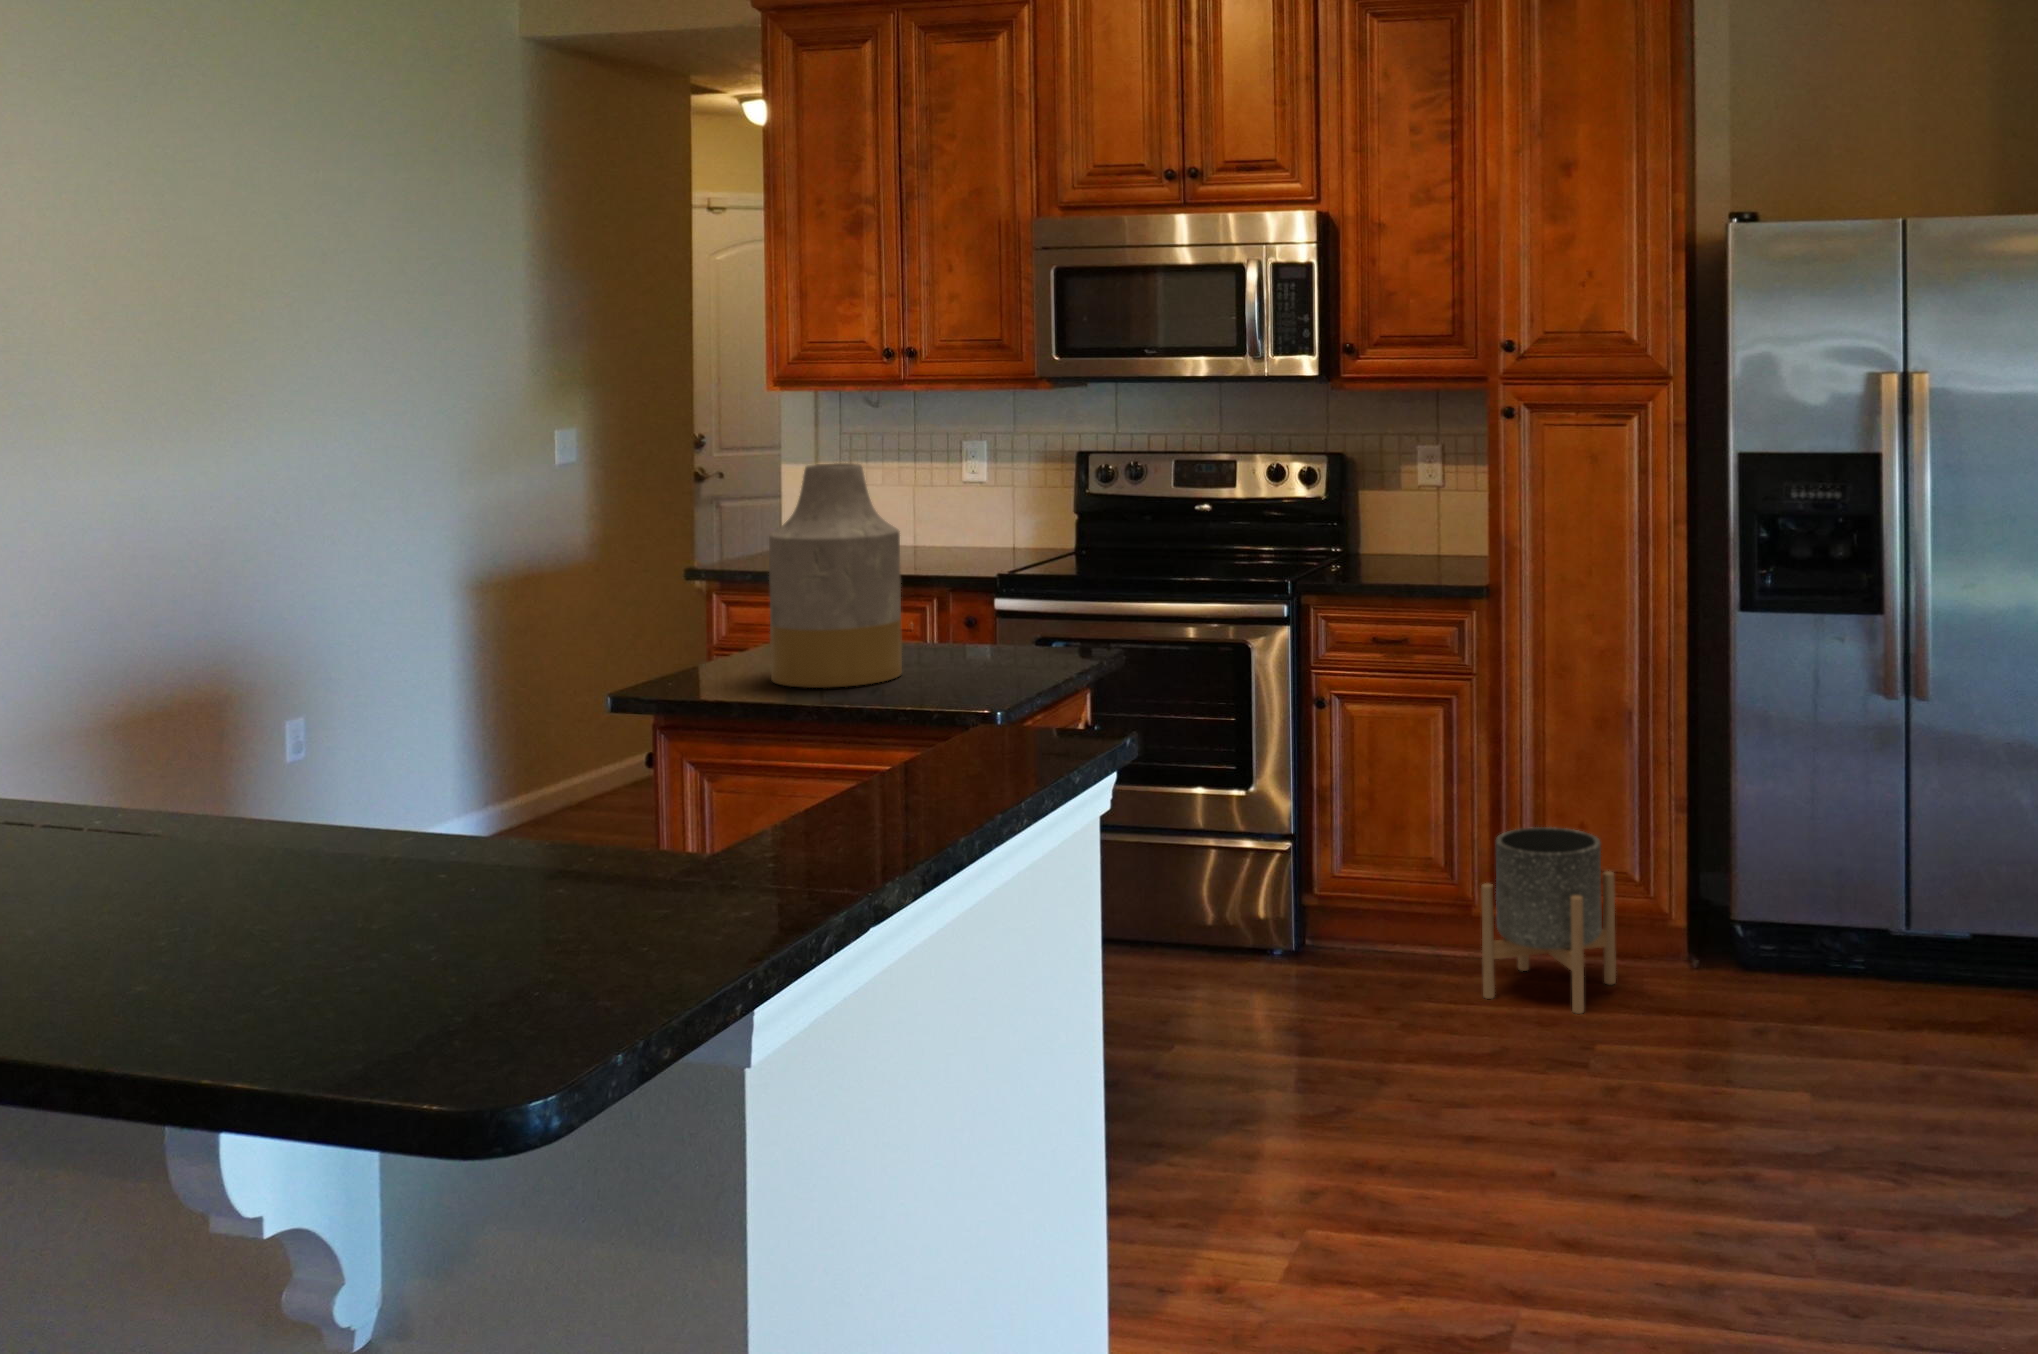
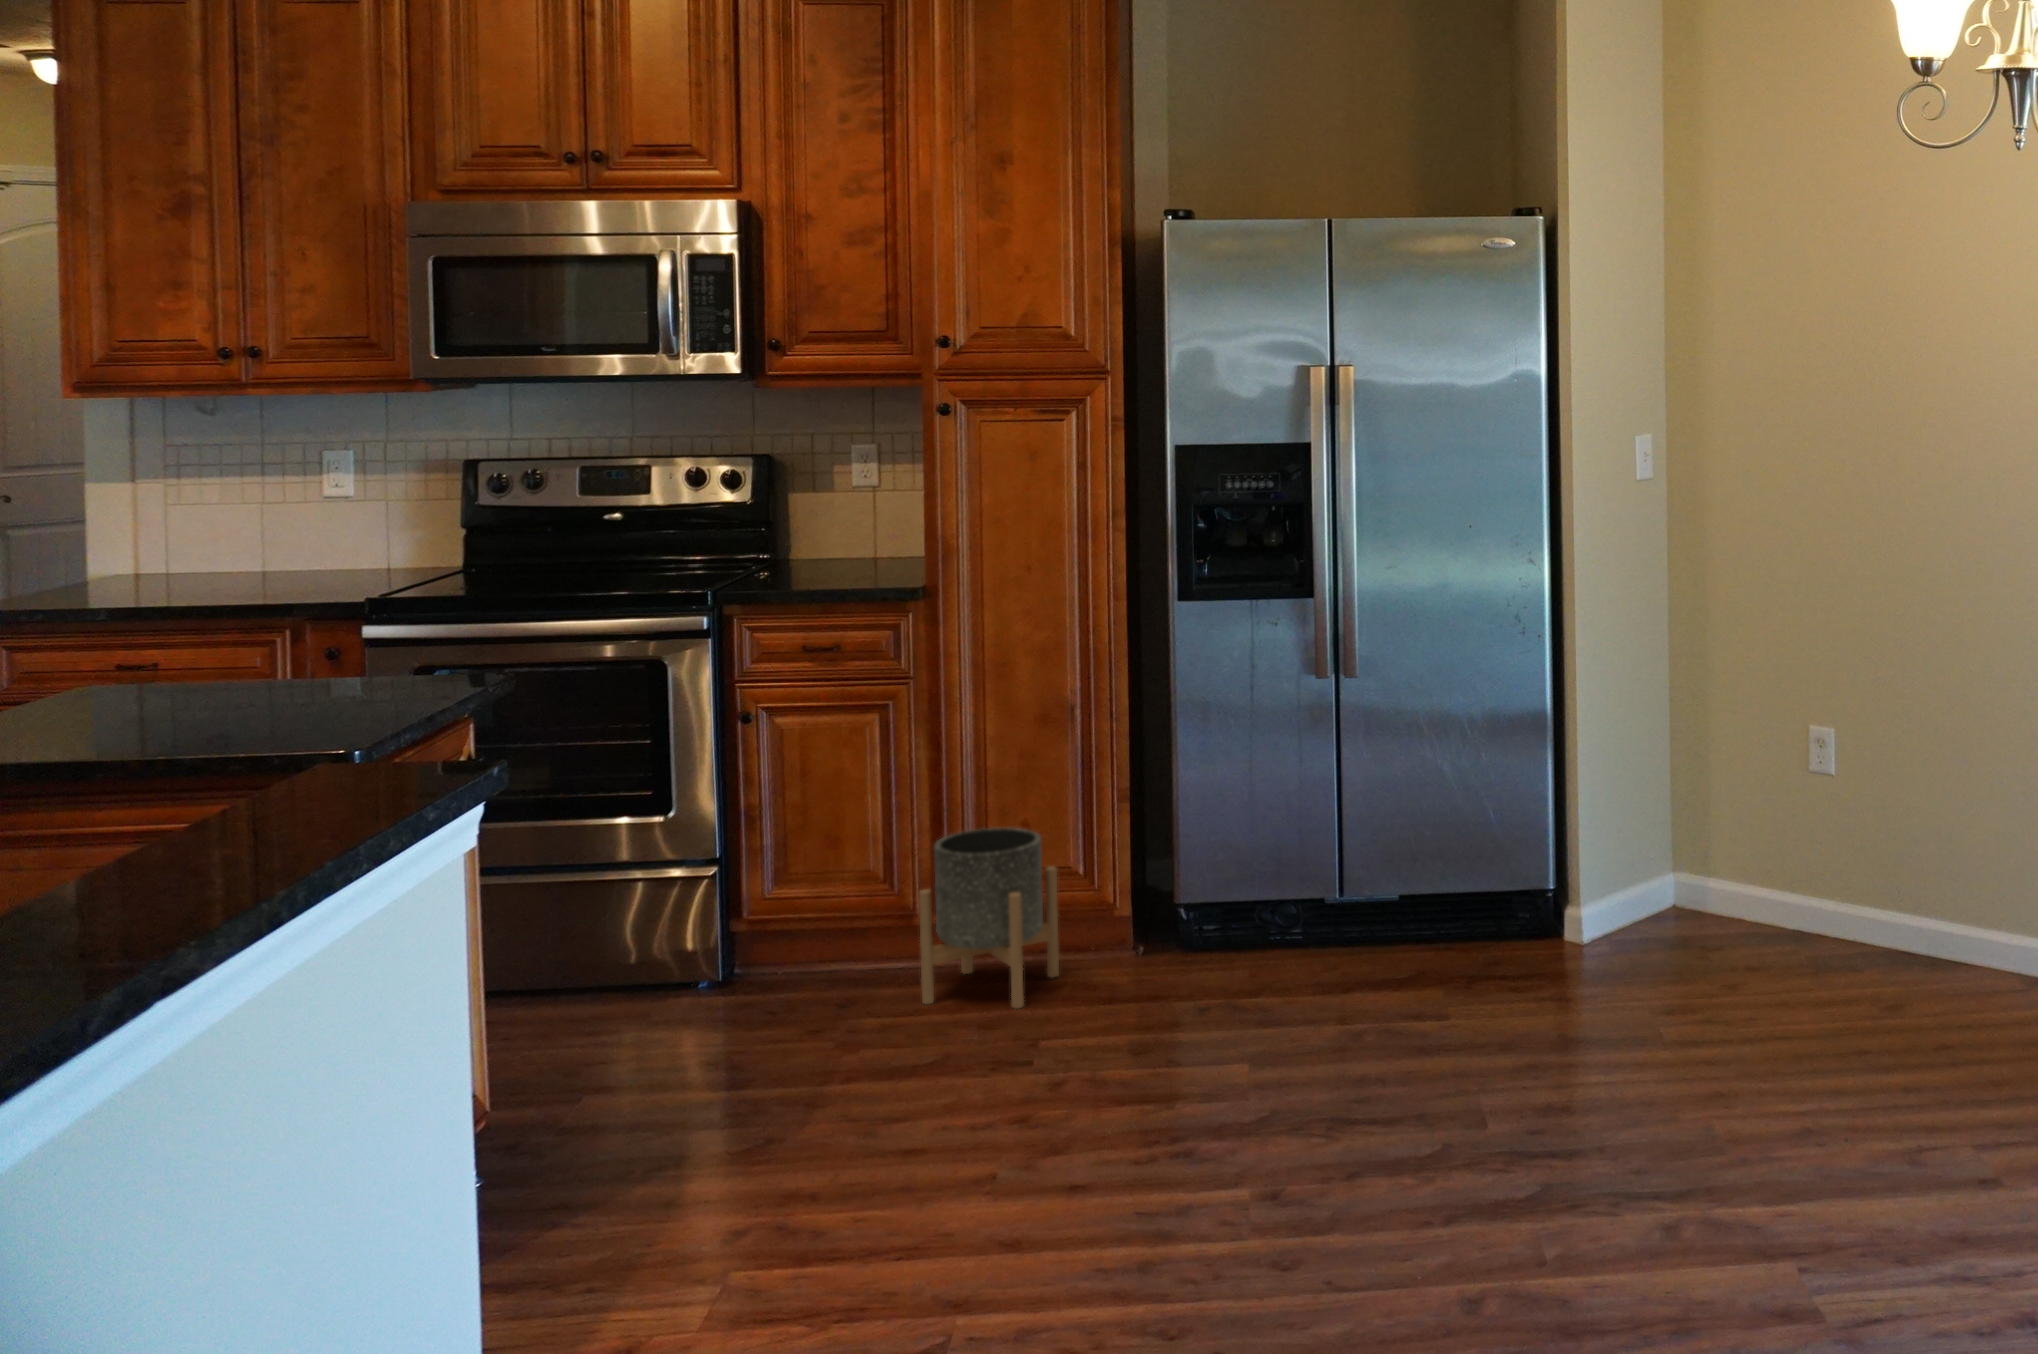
vase: present [769,463,902,688] -> none [89,506,252,745]

